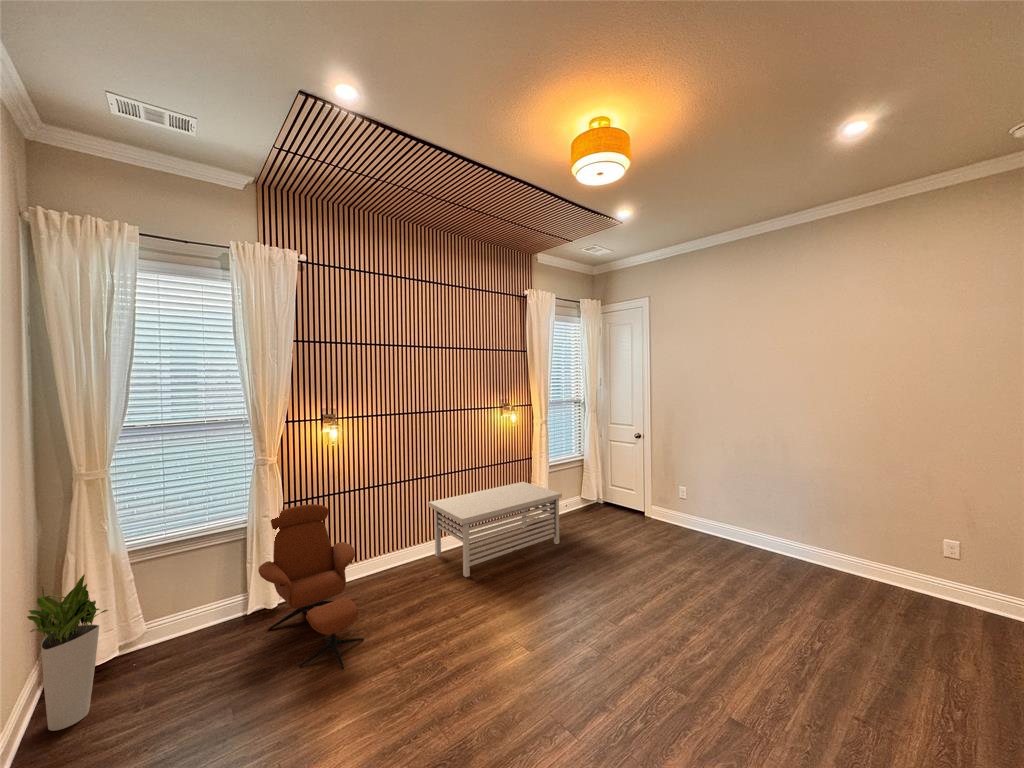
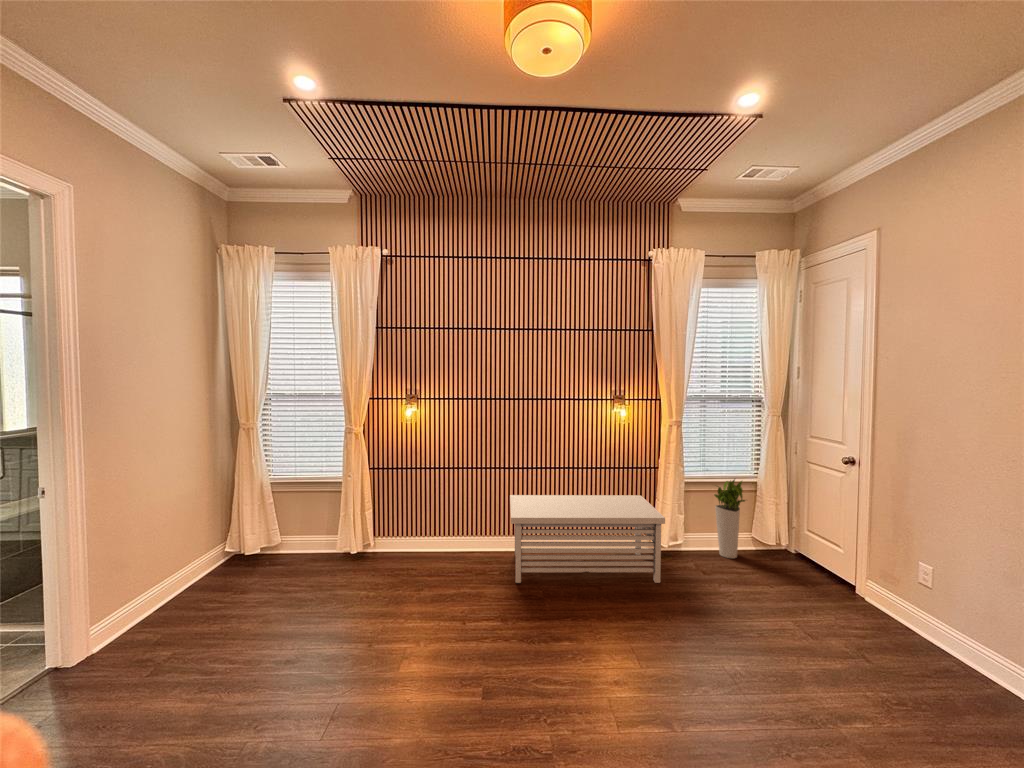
lounge chair: present [258,504,364,669] -> none [327,473,411,617]
planter: present [27,574,108,731] -> present [714,479,745,558]

